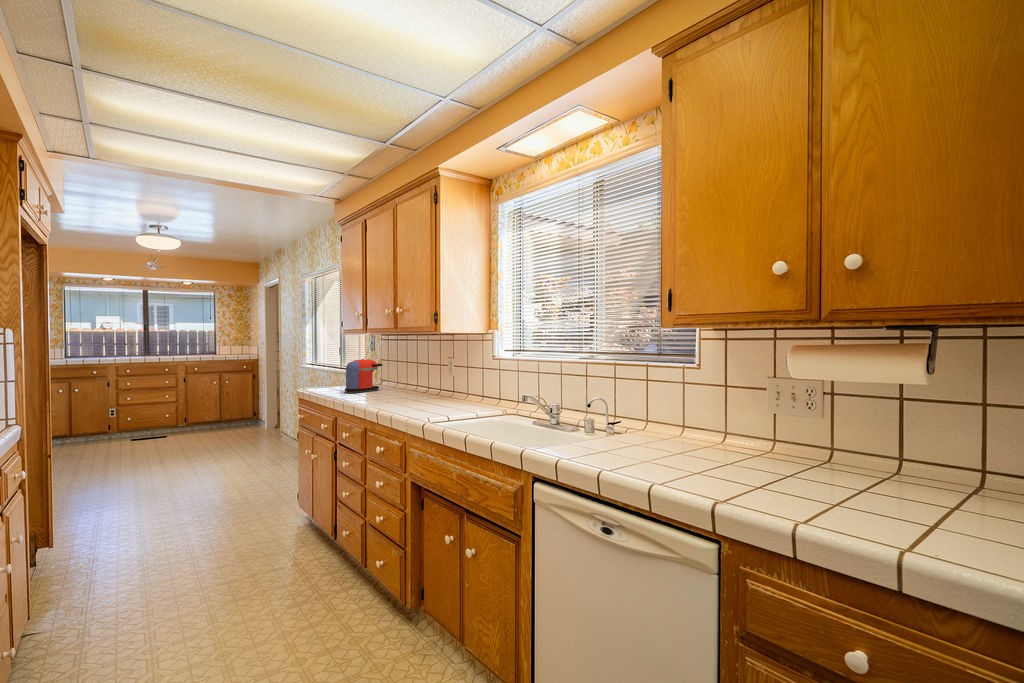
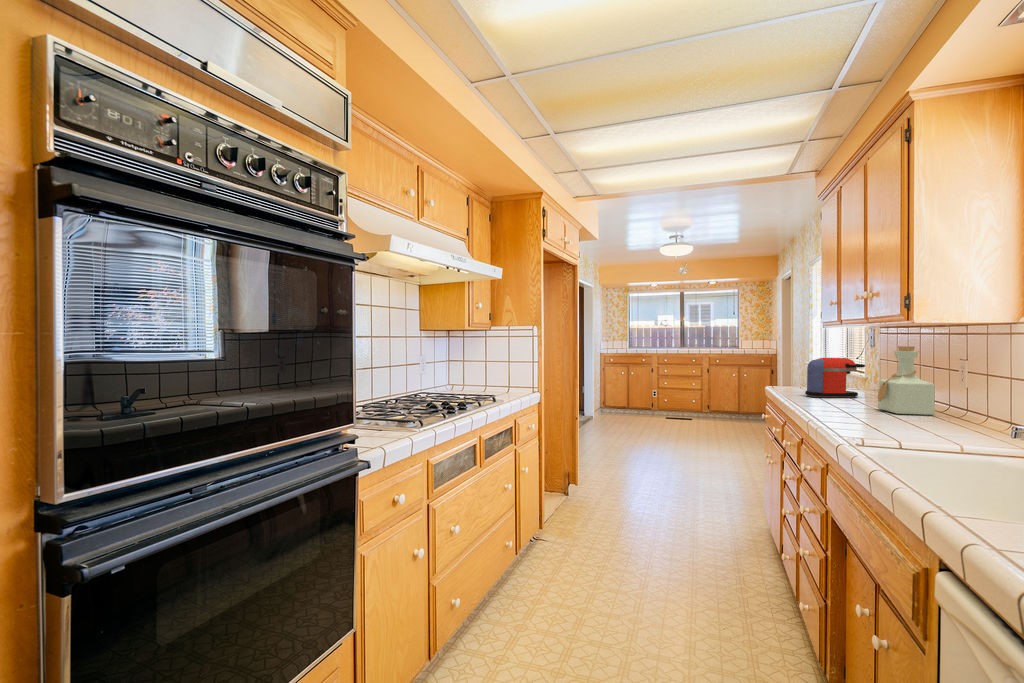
bottle: none [404,349,436,398] -> present [878,346,935,415]

